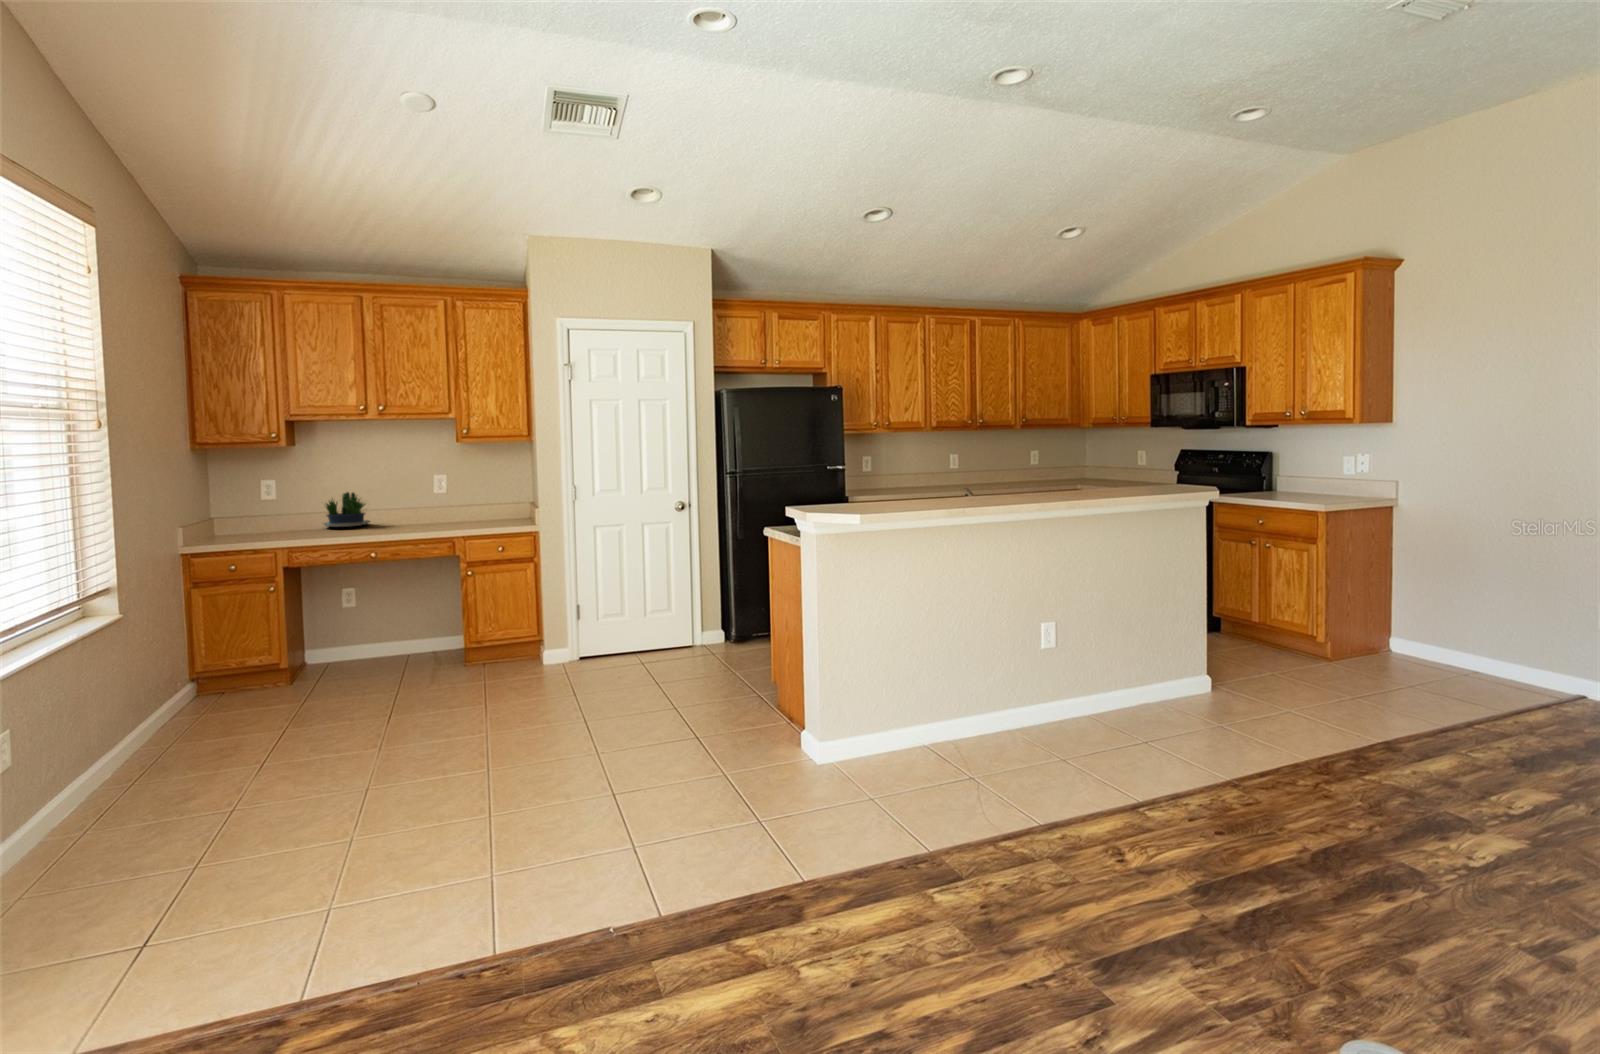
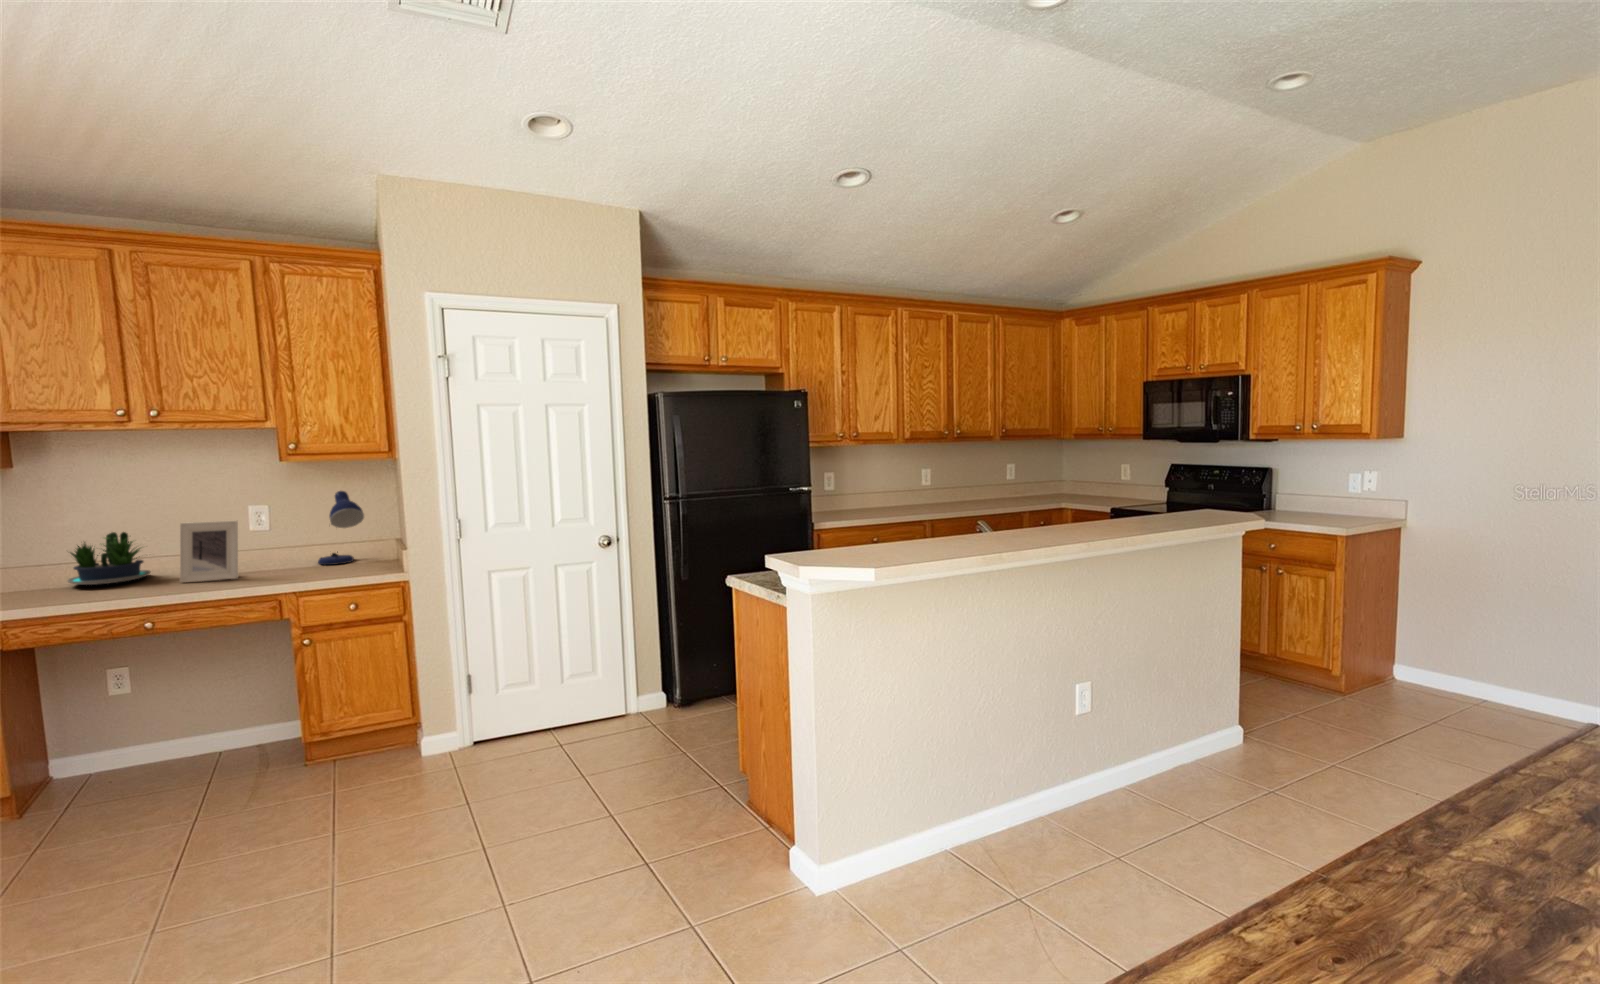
desk lamp: none [475,465,510,520] -> present [318,491,364,565]
picture frame: none [392,484,430,527] -> present [180,521,238,582]

